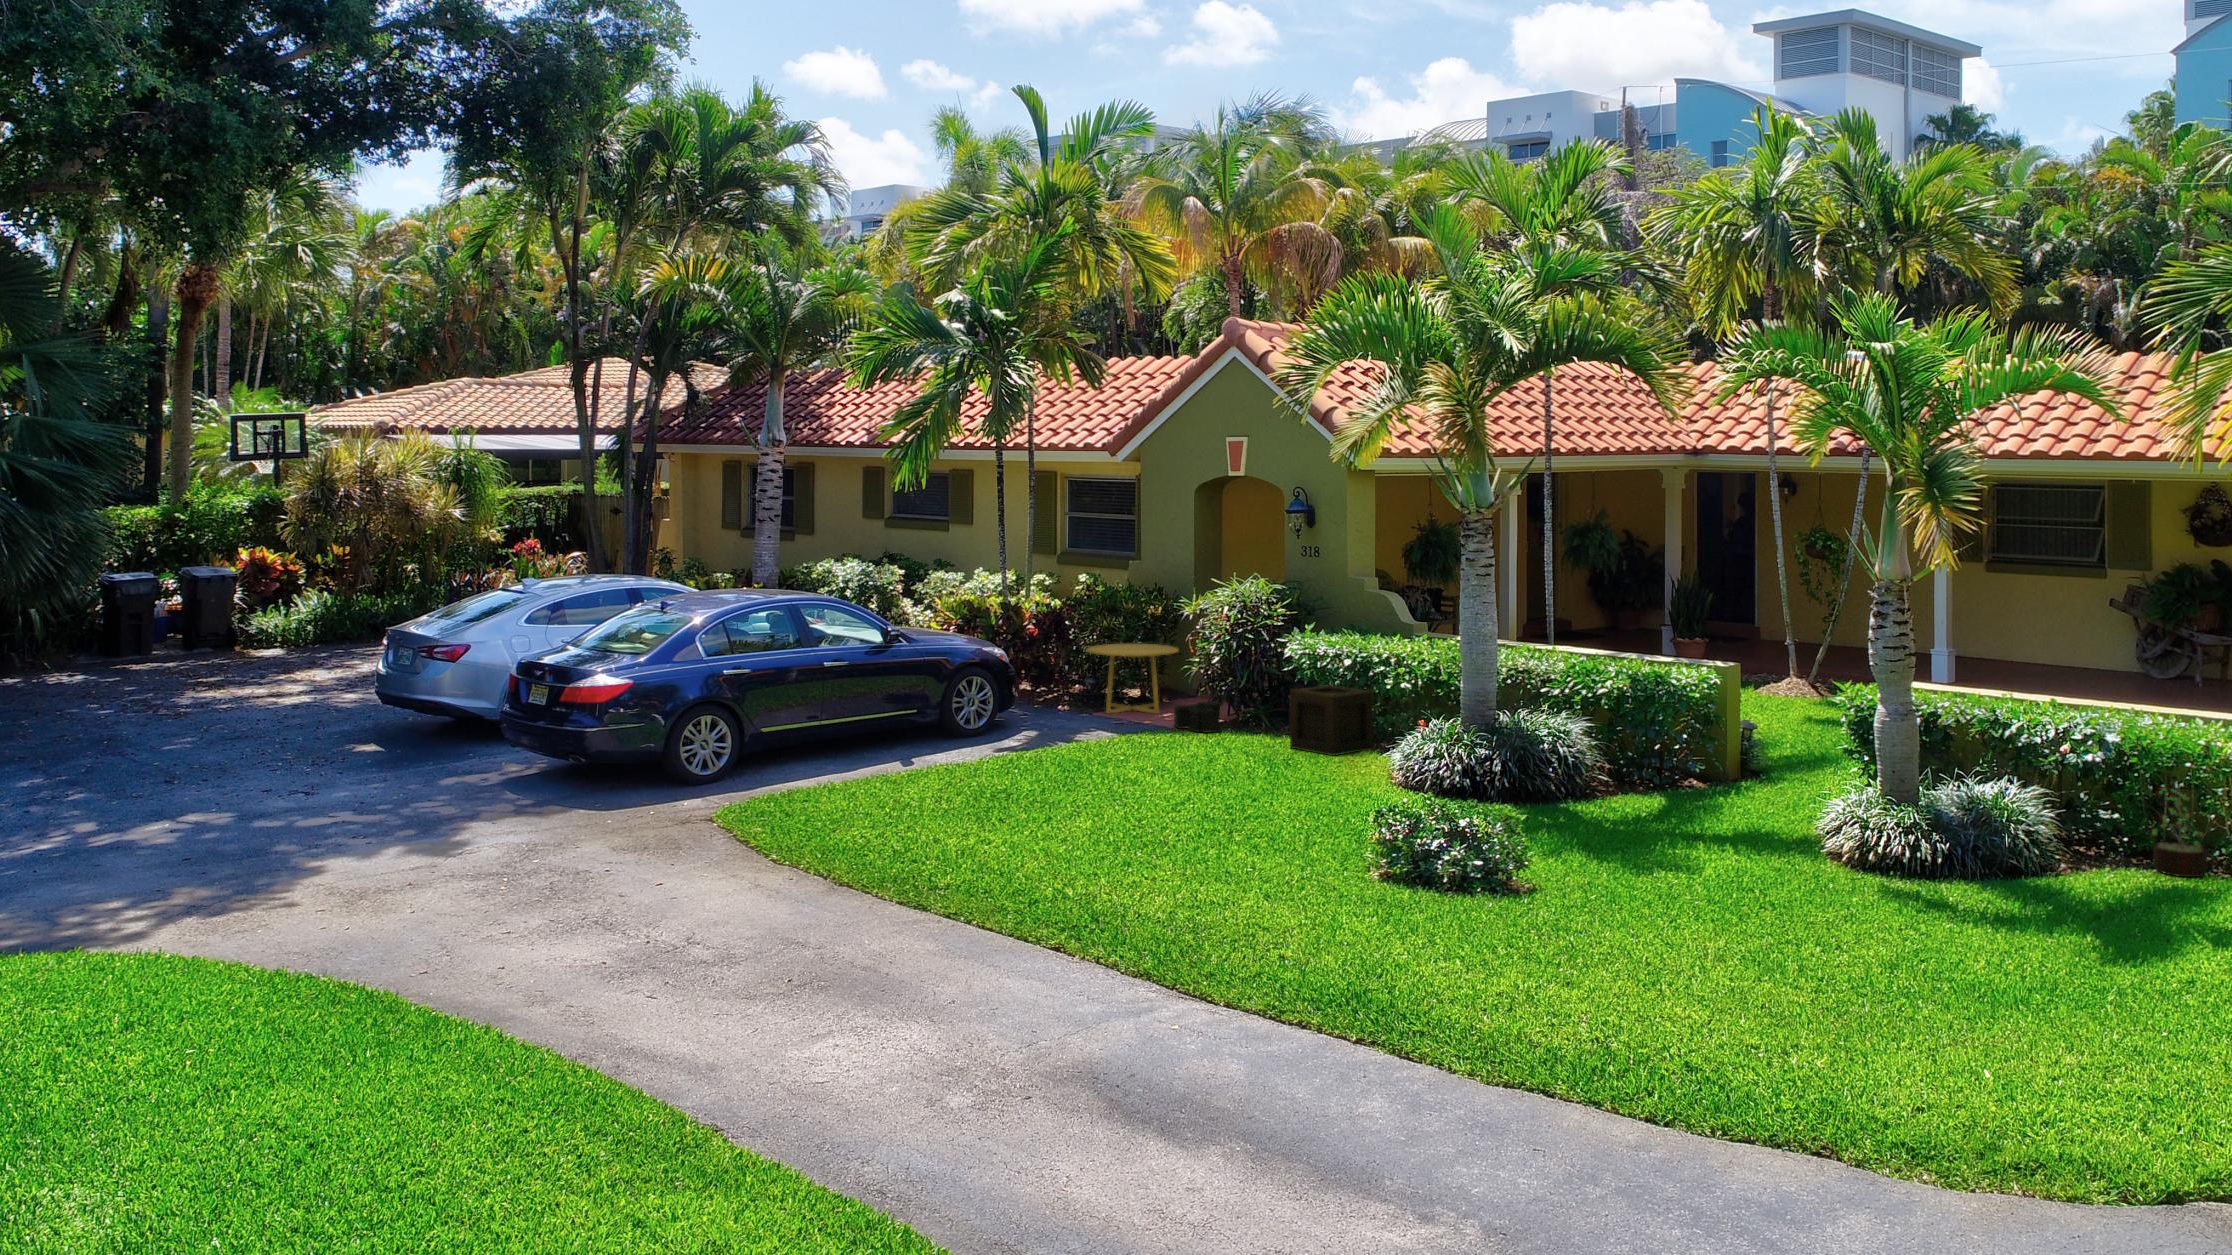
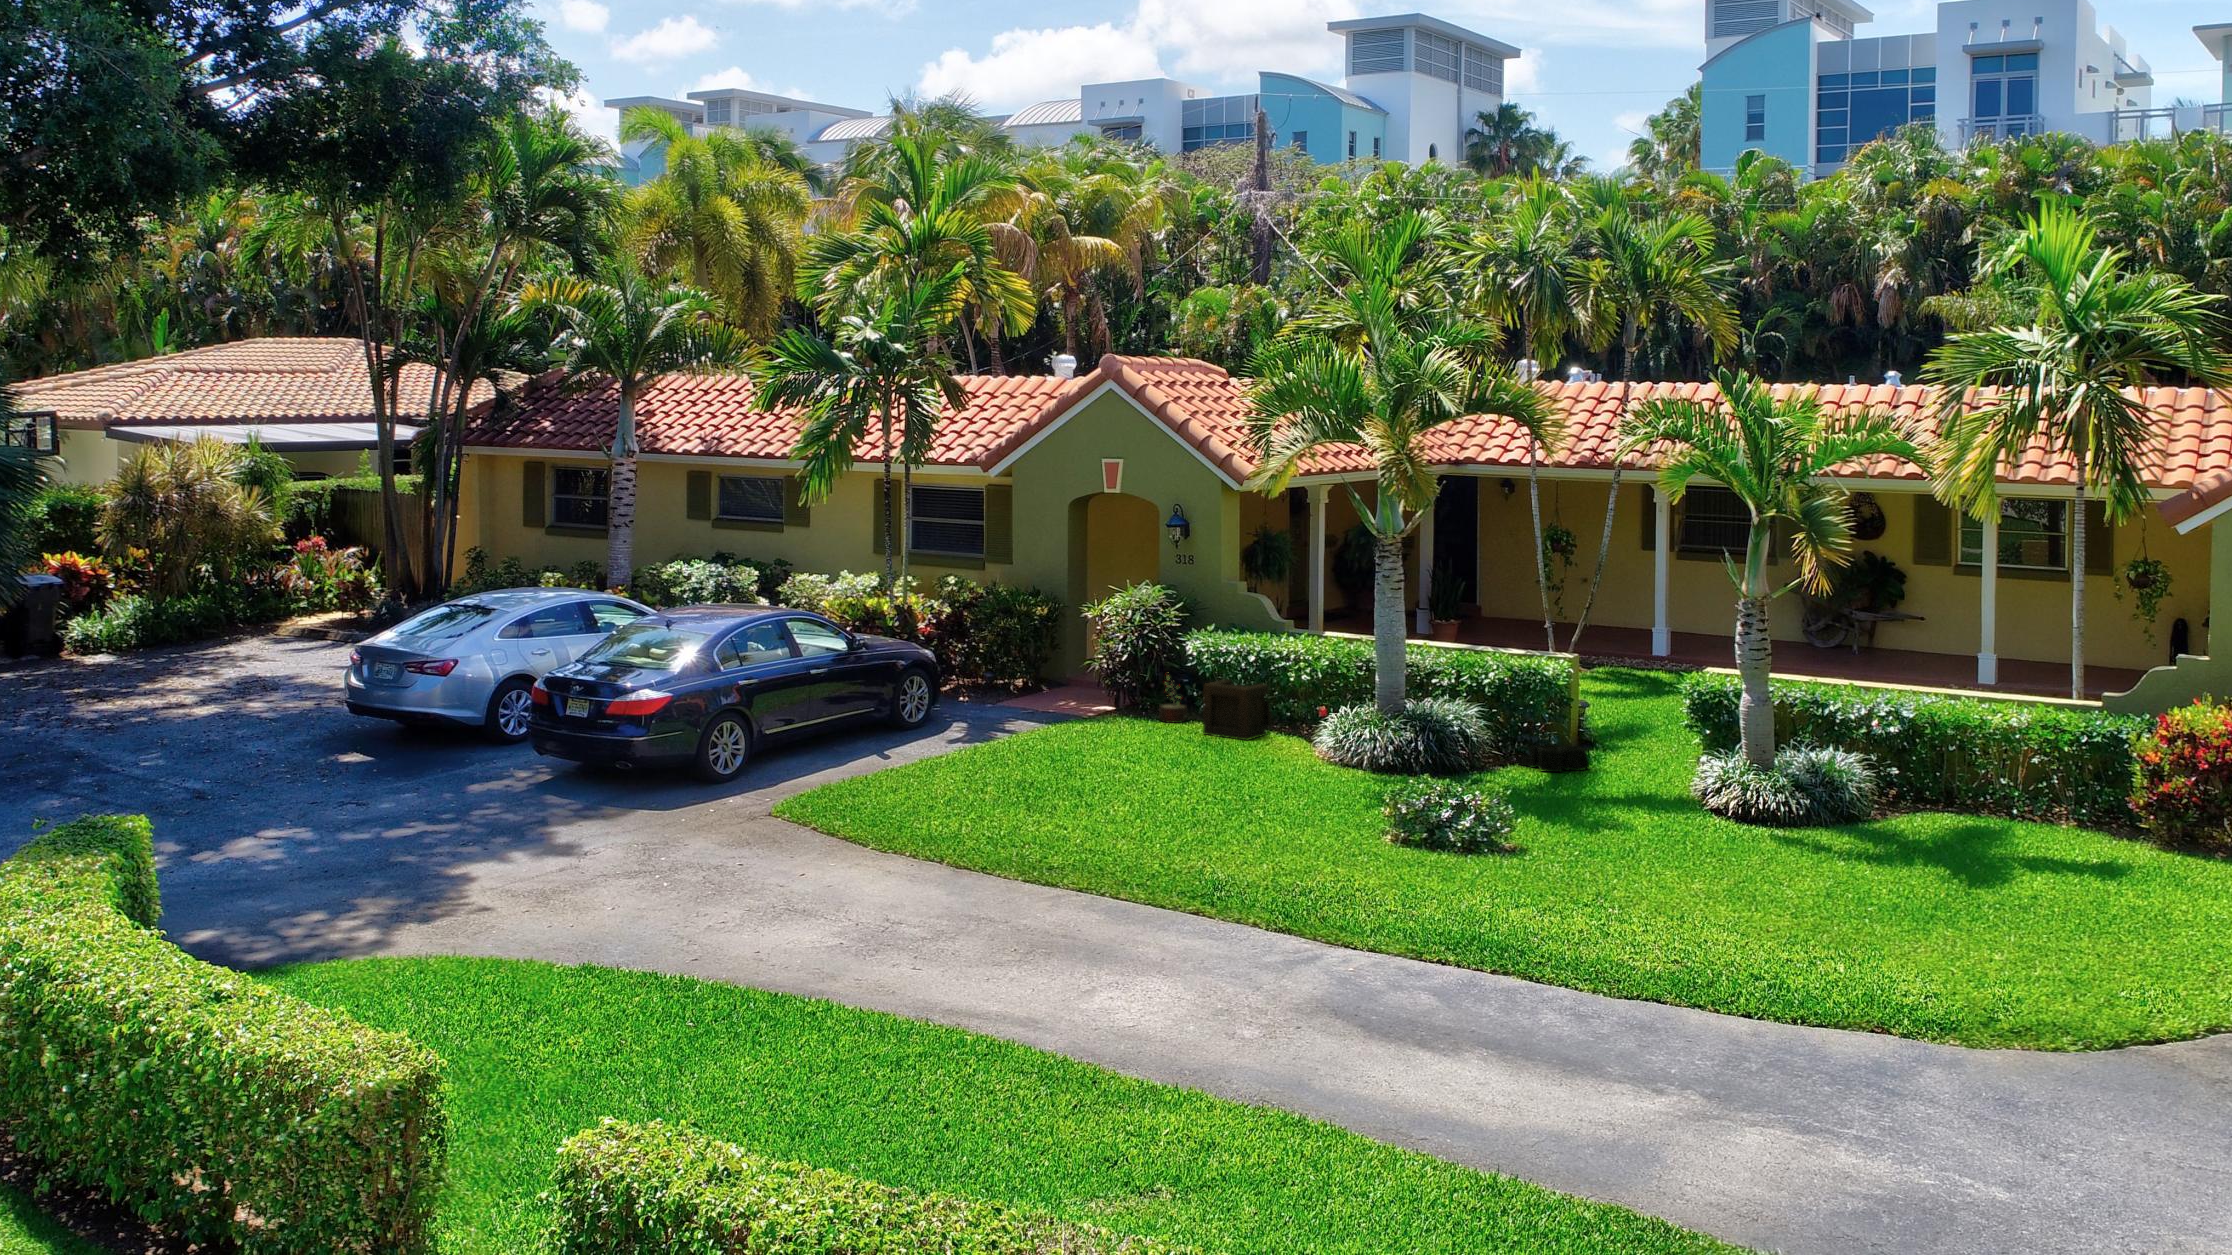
round table: present [1087,643,1178,714] -> none [986,641,1070,706]
storage bin: present [1174,701,1222,733] -> present [1518,744,1590,772]
decorative plant: present [2151,788,2207,877] -> present [1159,672,1186,723]

